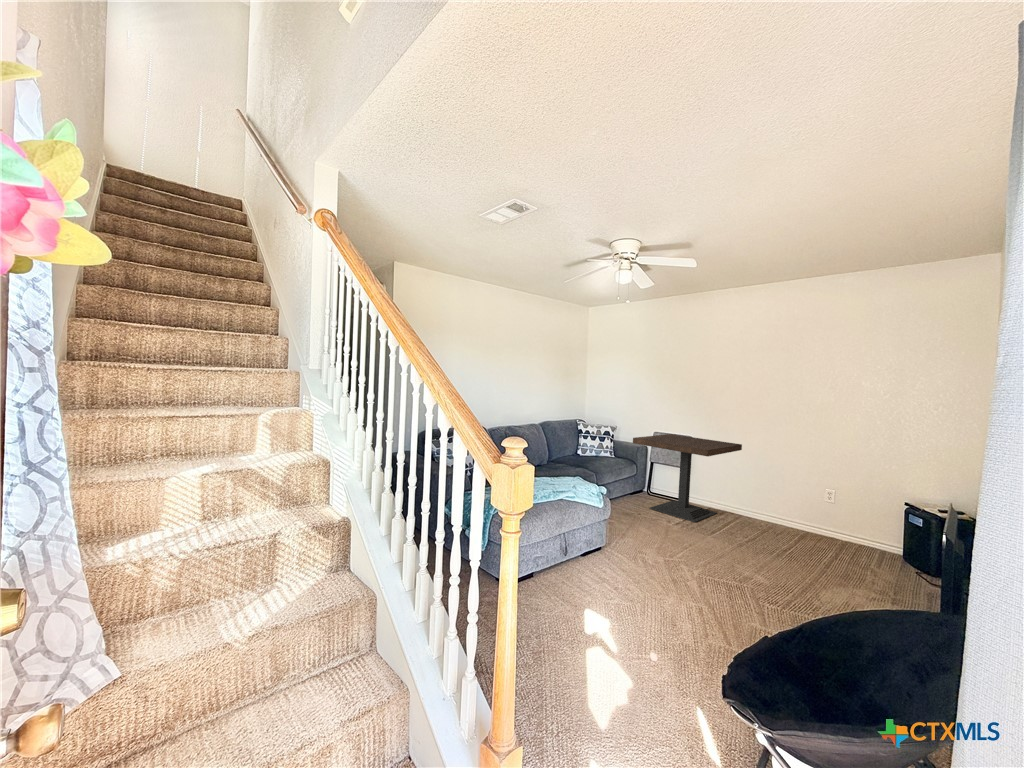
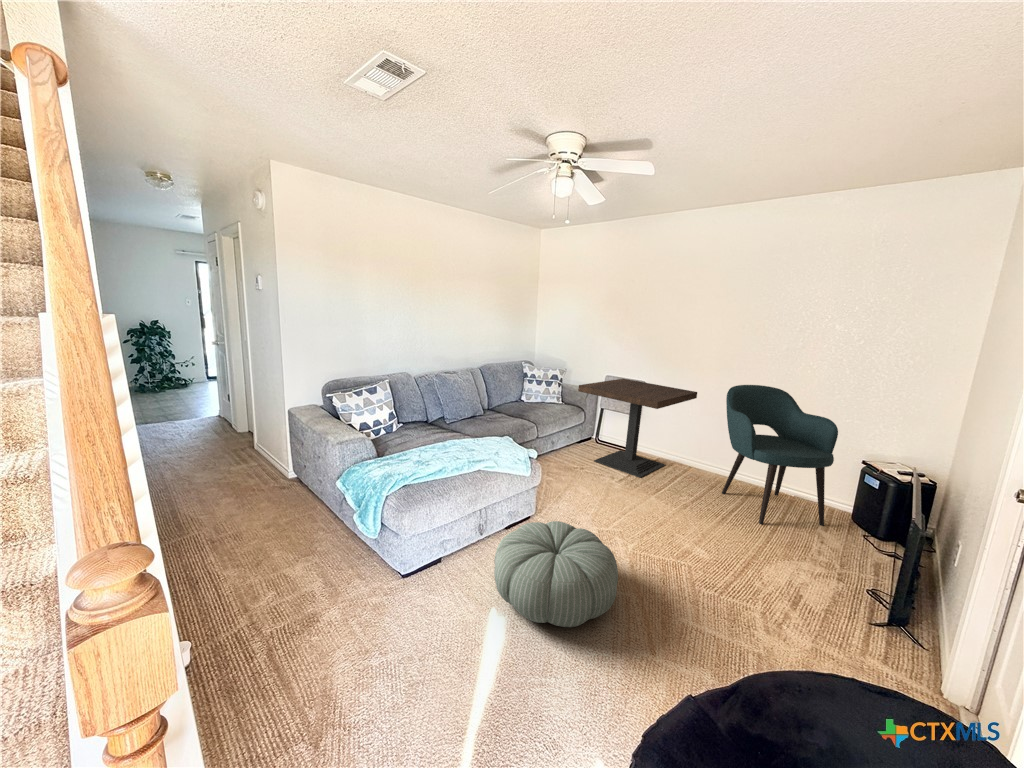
armchair: none [770,436,878,564] -> present [722,385,838,526]
pouf: none [584,543,692,624] -> present [494,521,618,627]

